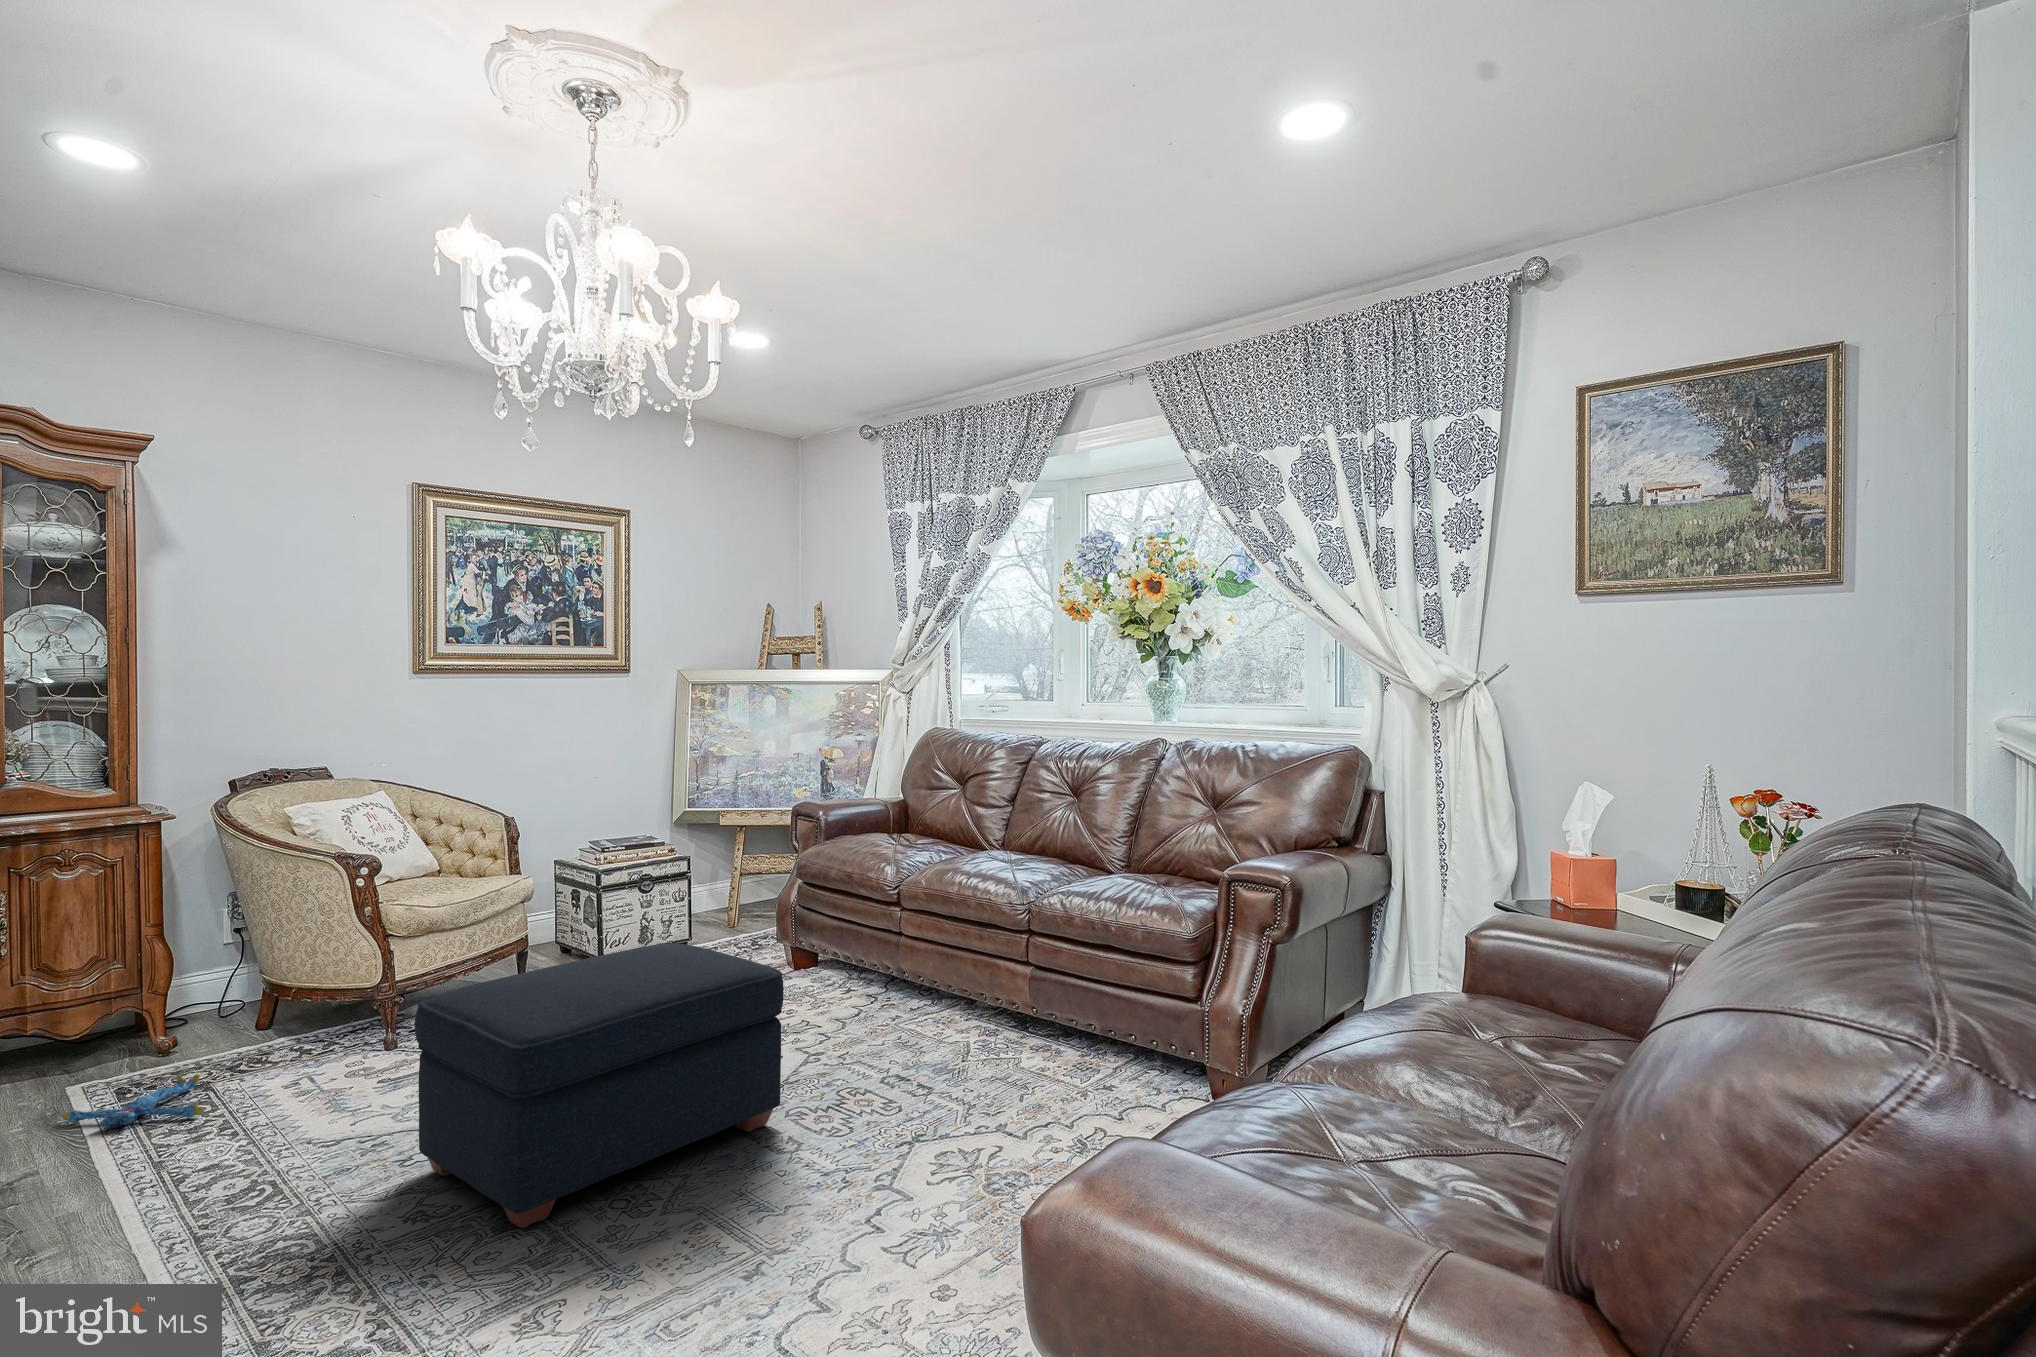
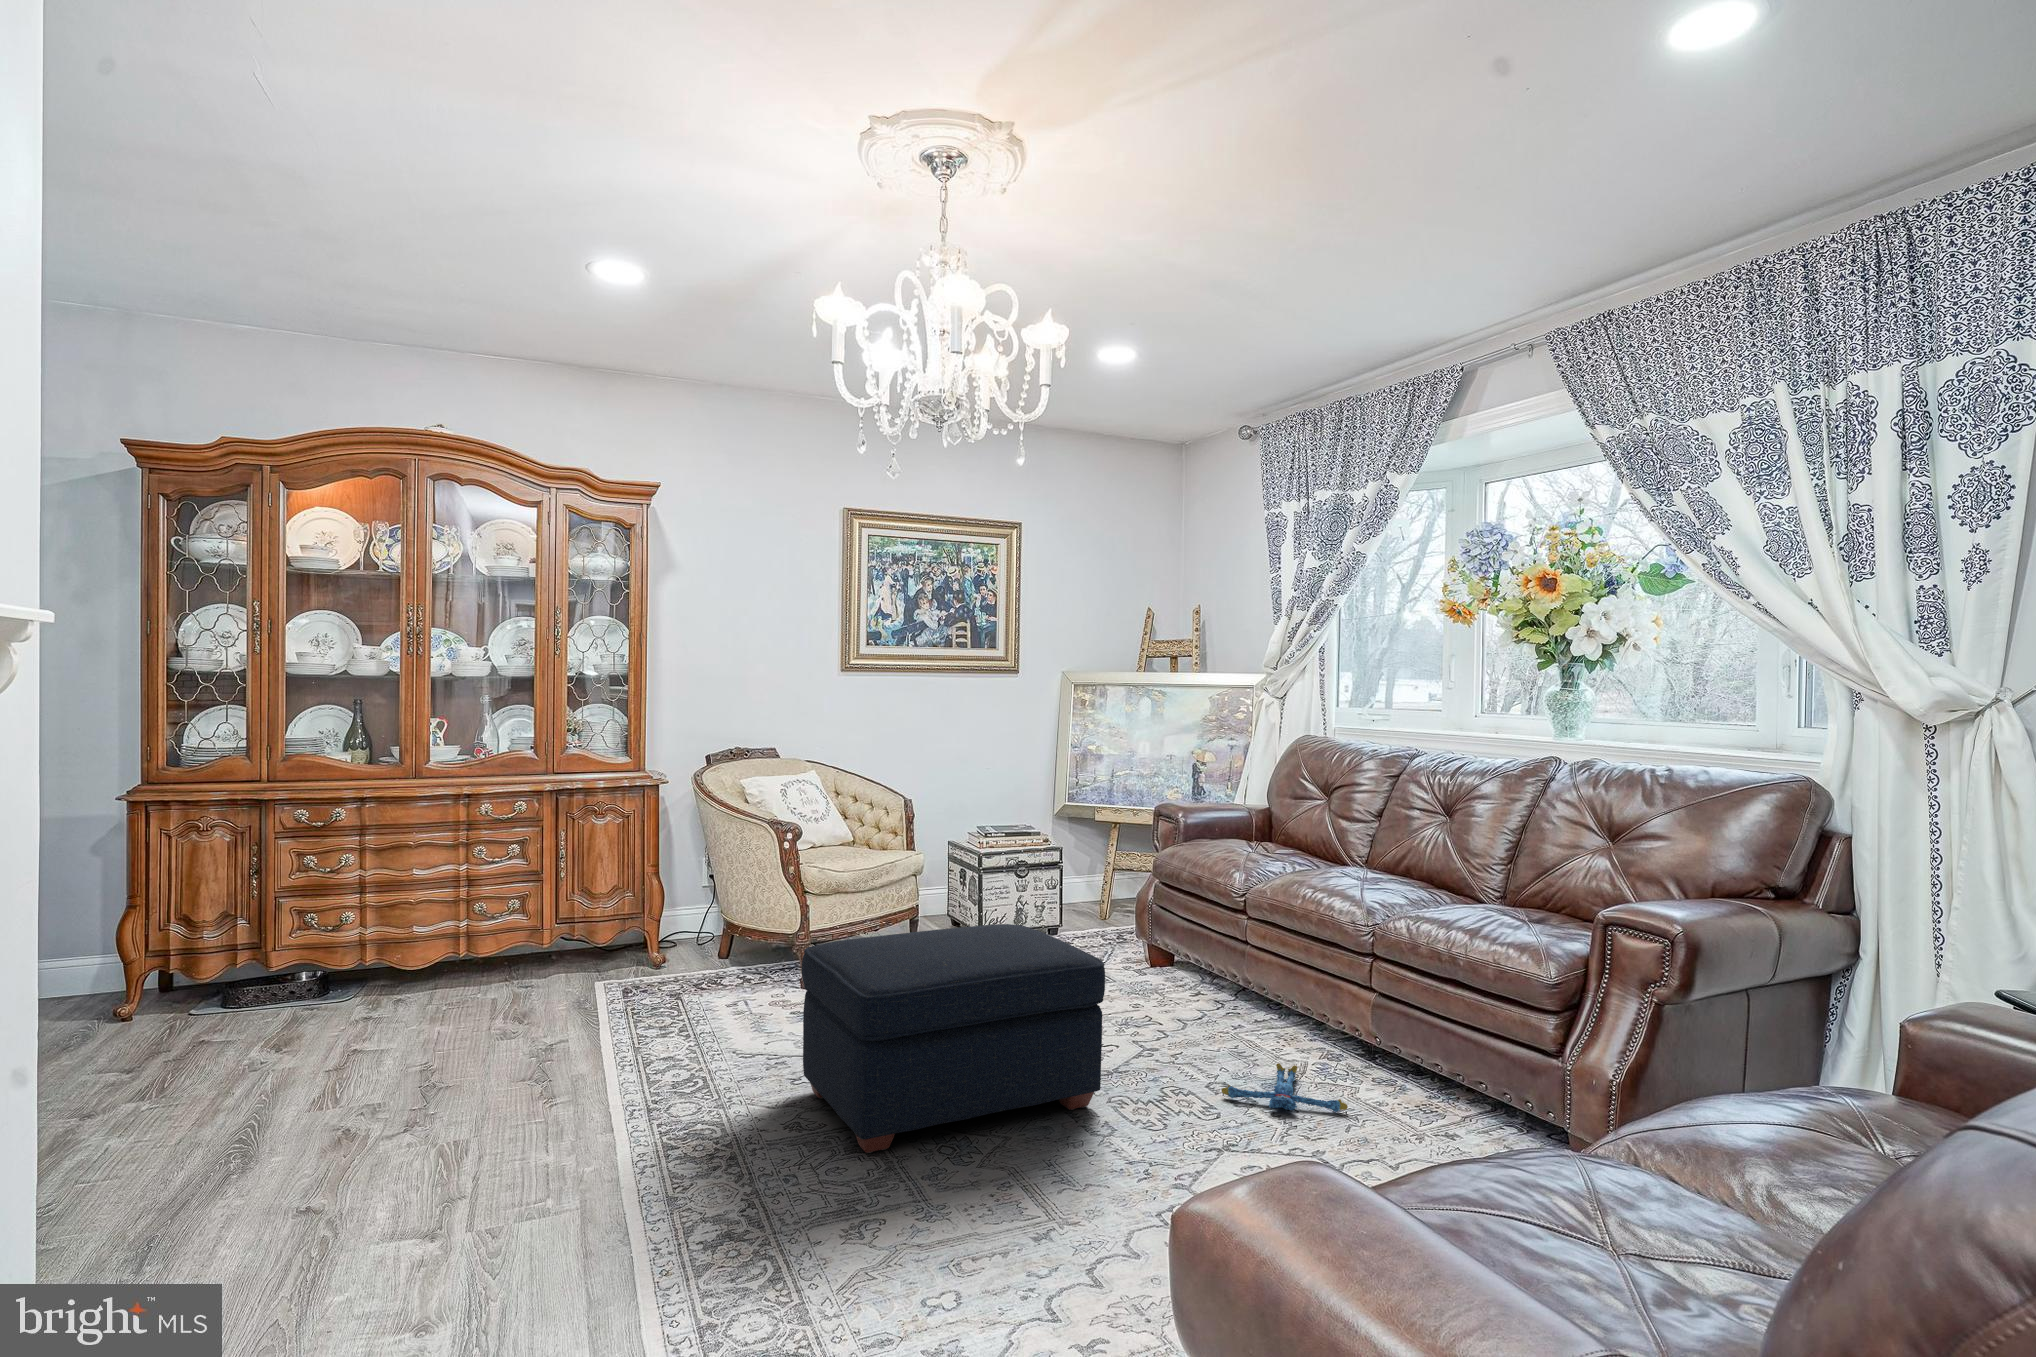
plush toy: present [62,1074,204,1126] -> present [1222,1063,1348,1112]

